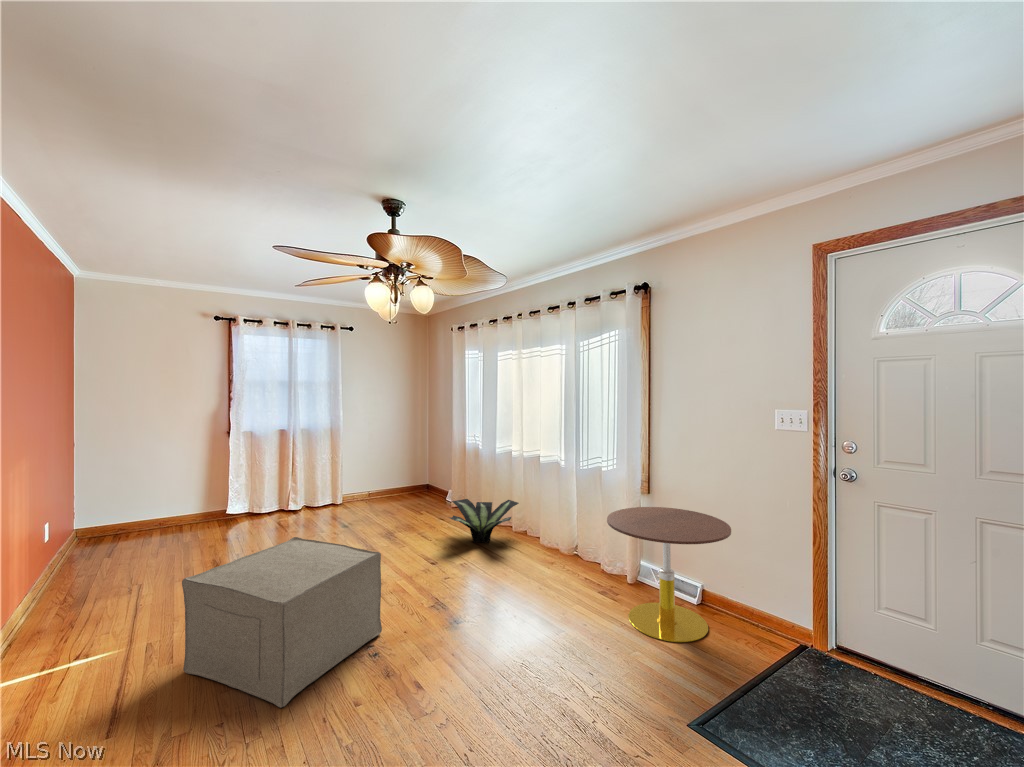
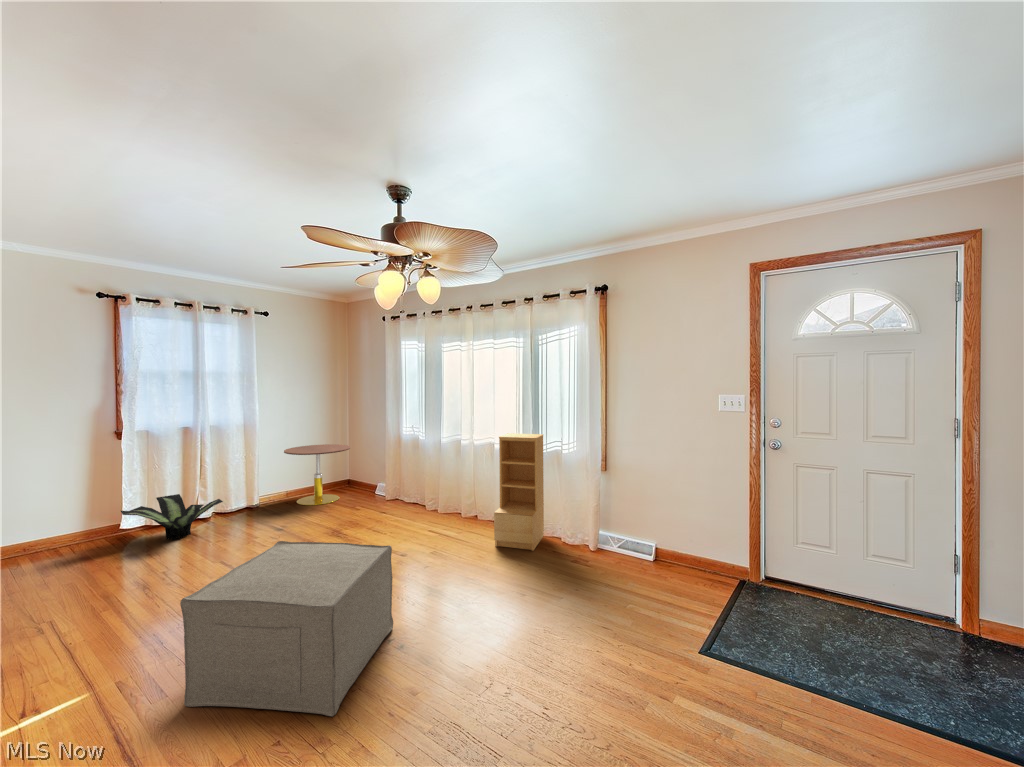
bookshelf: none [525,446,585,575] -> present [494,433,544,551]
potted plant: present [450,499,519,543] -> present [121,494,223,540]
side table: present [607,507,731,642] -> present [284,444,350,505]

